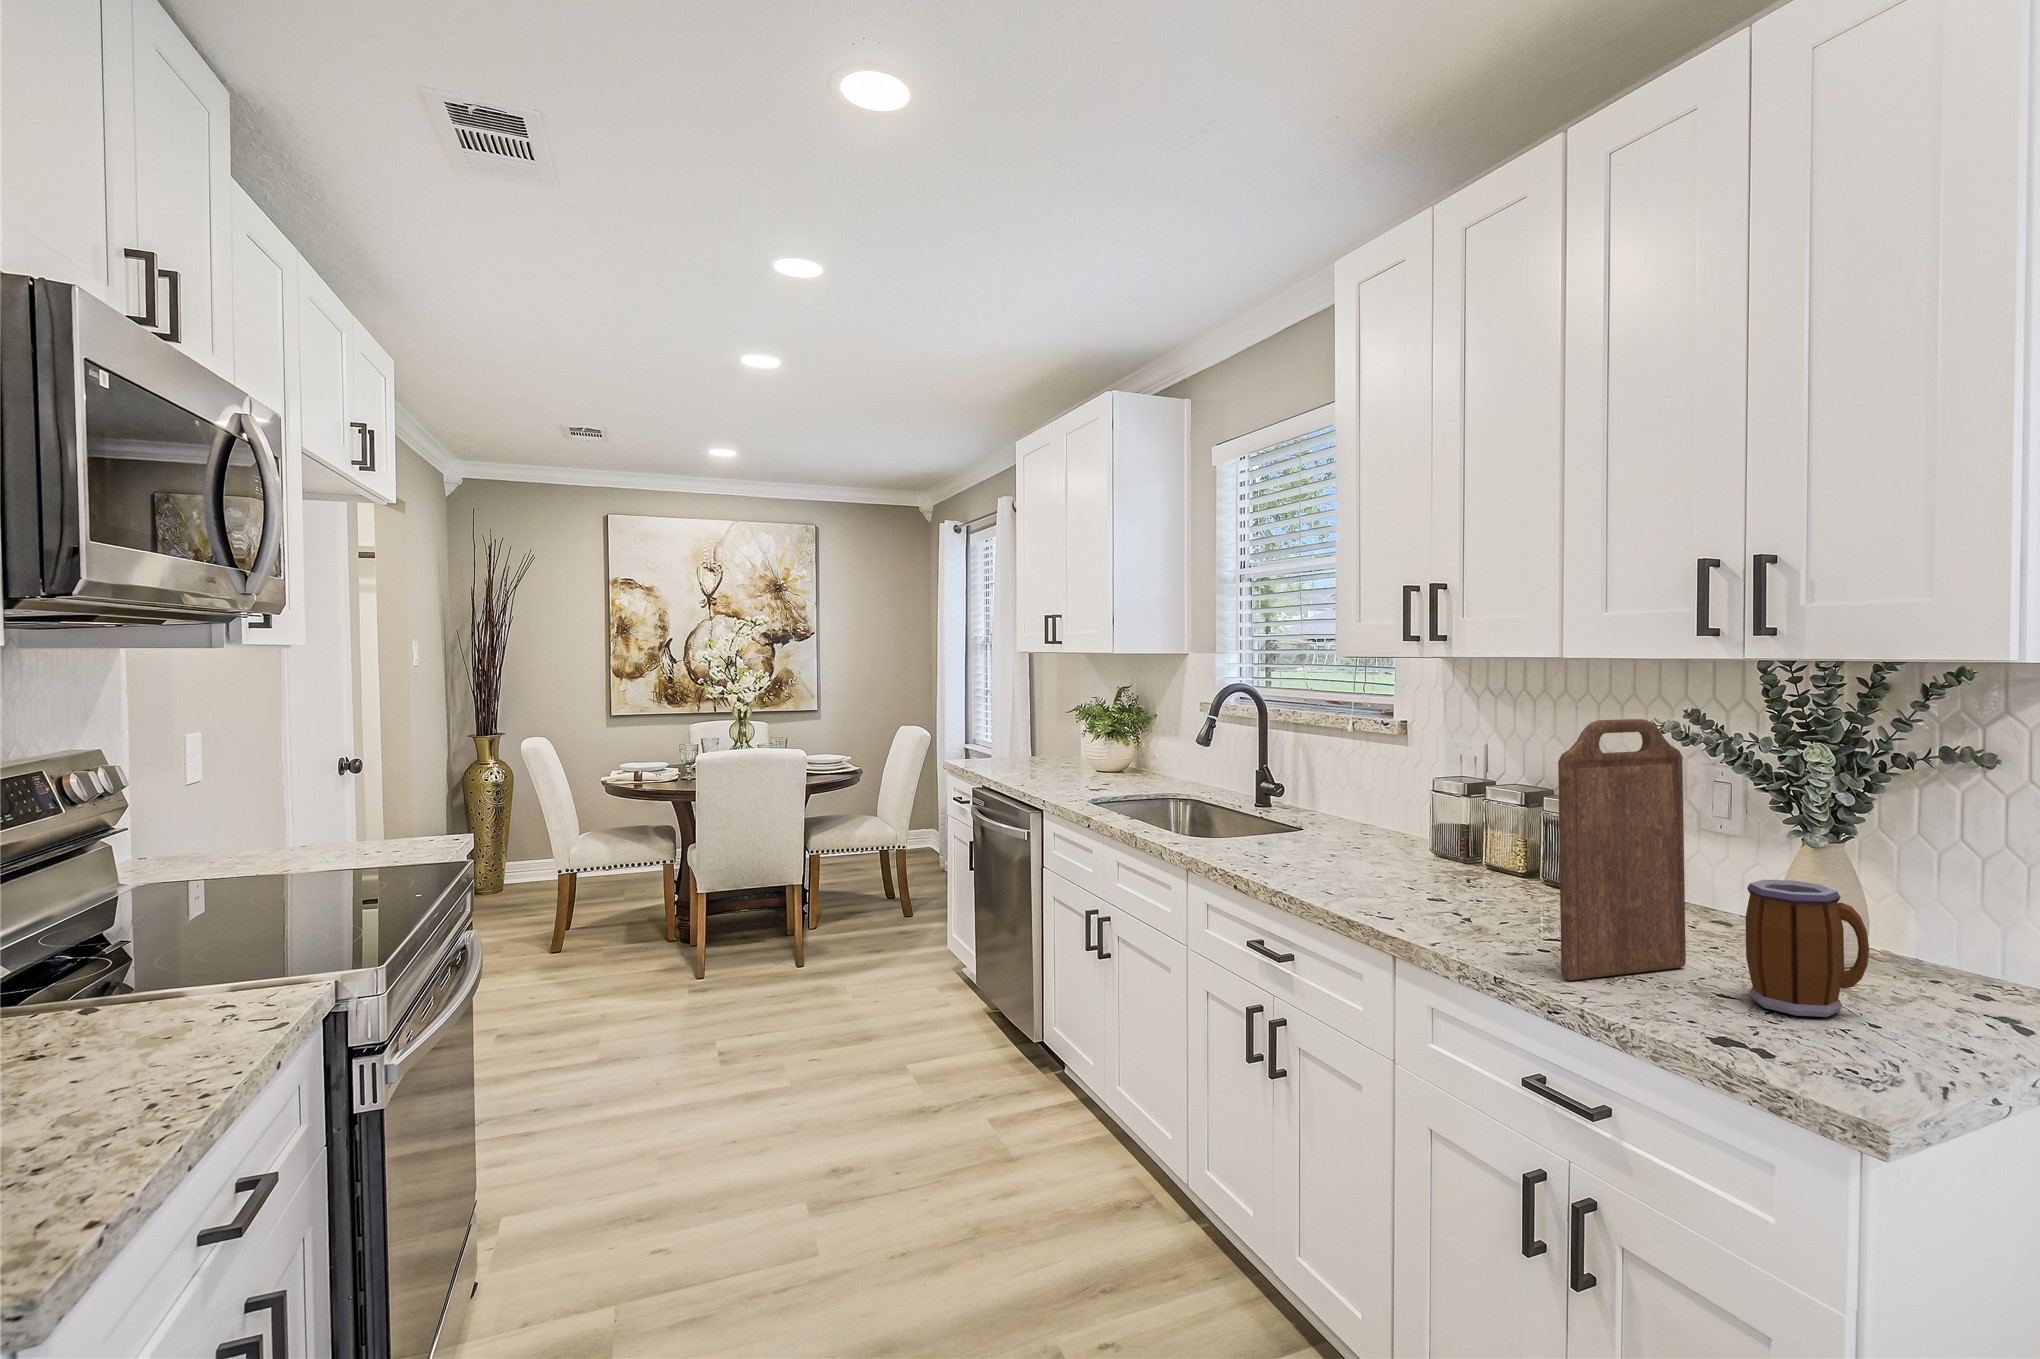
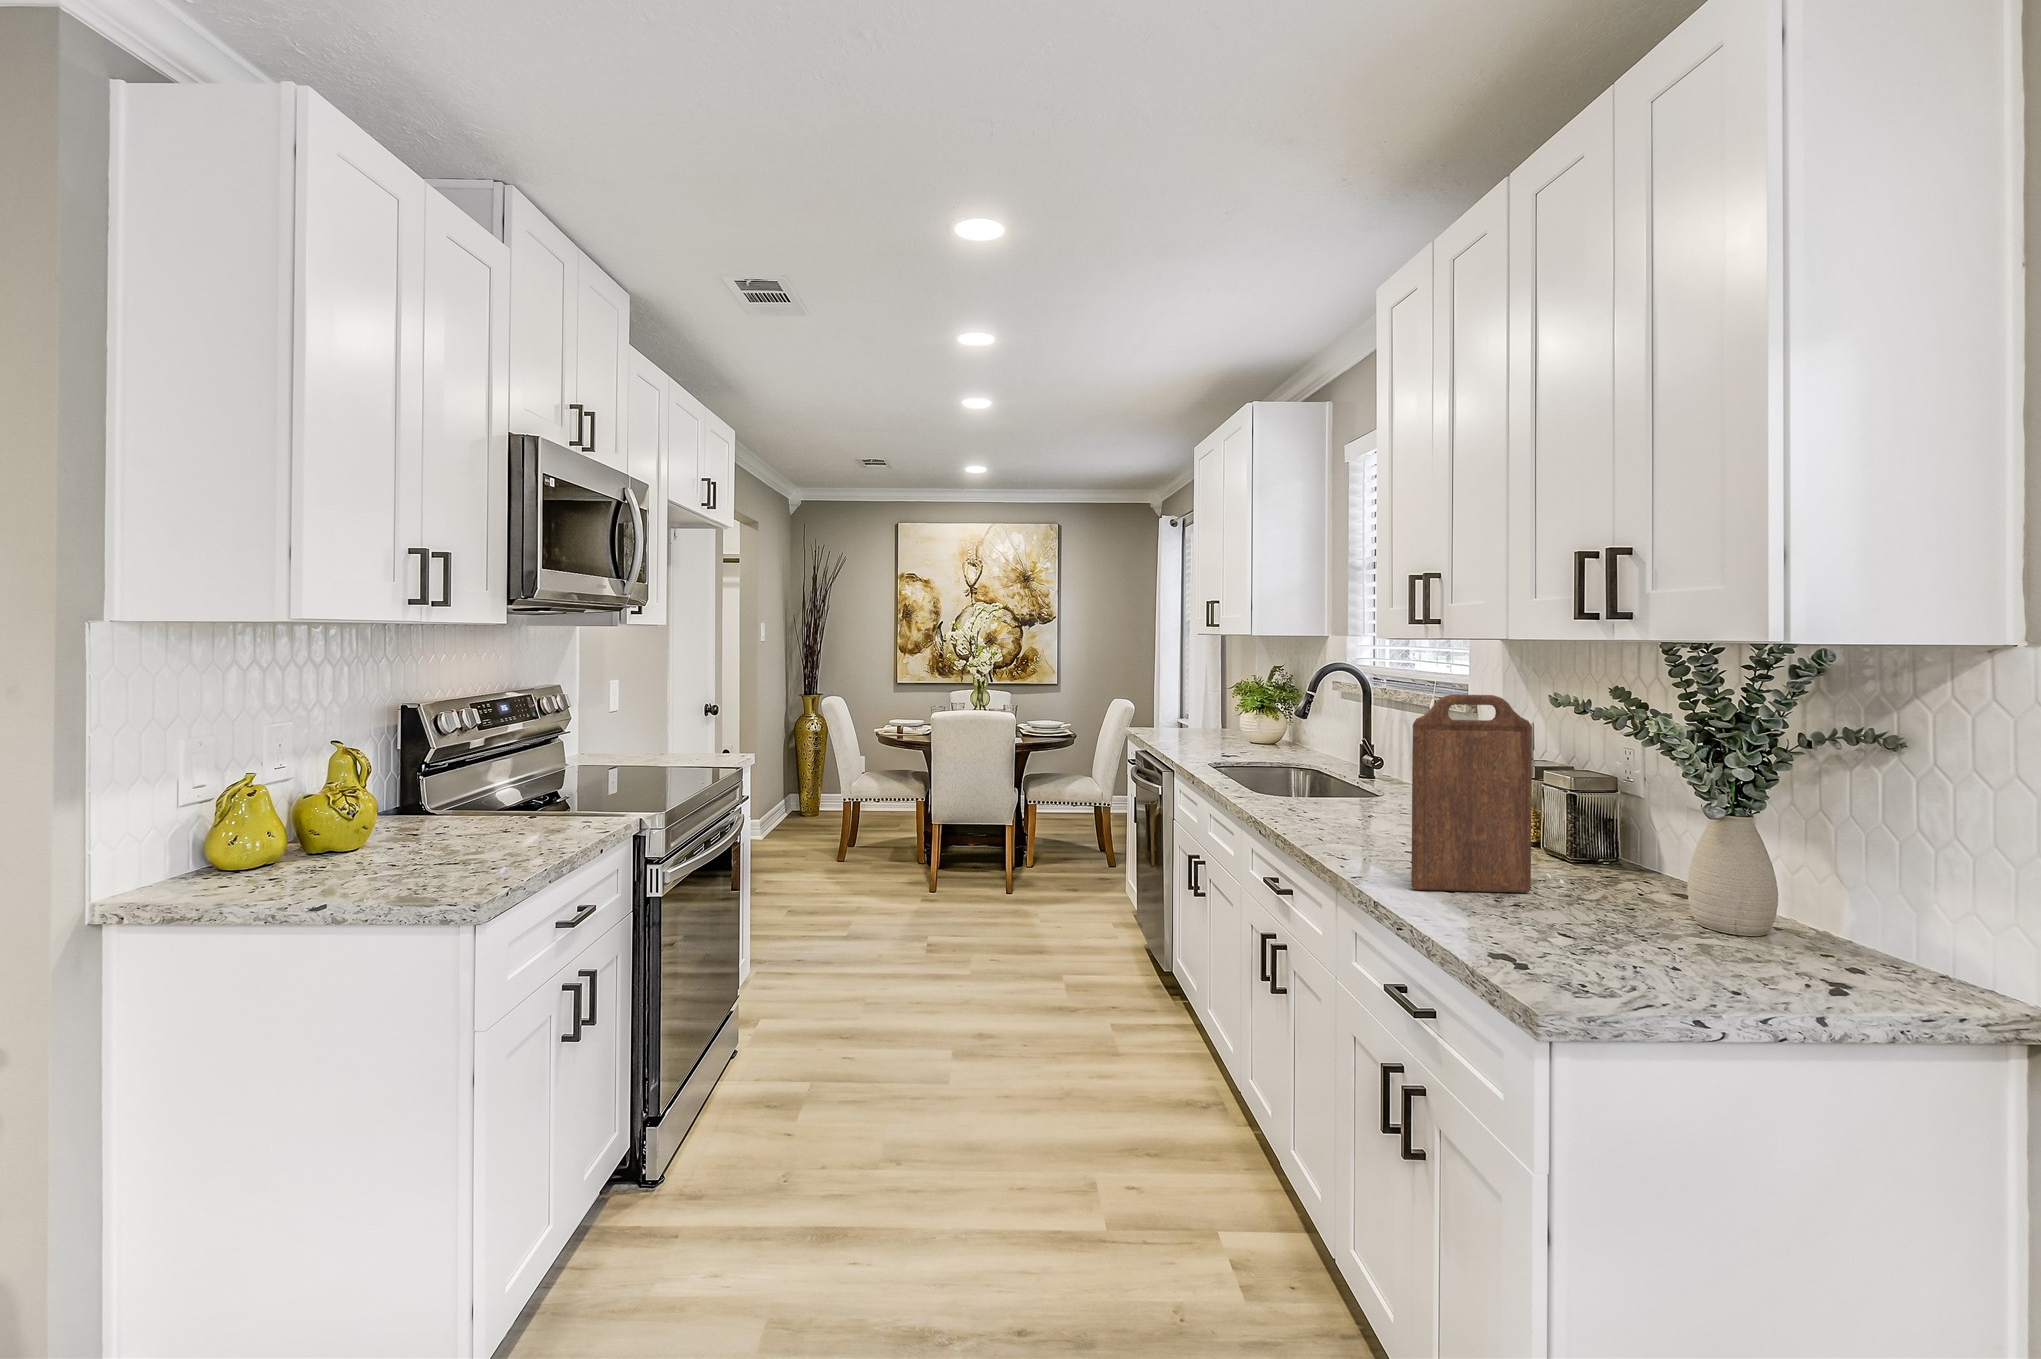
mug: present [1746,880,1869,1017] -> none [1538,822,1625,926]

